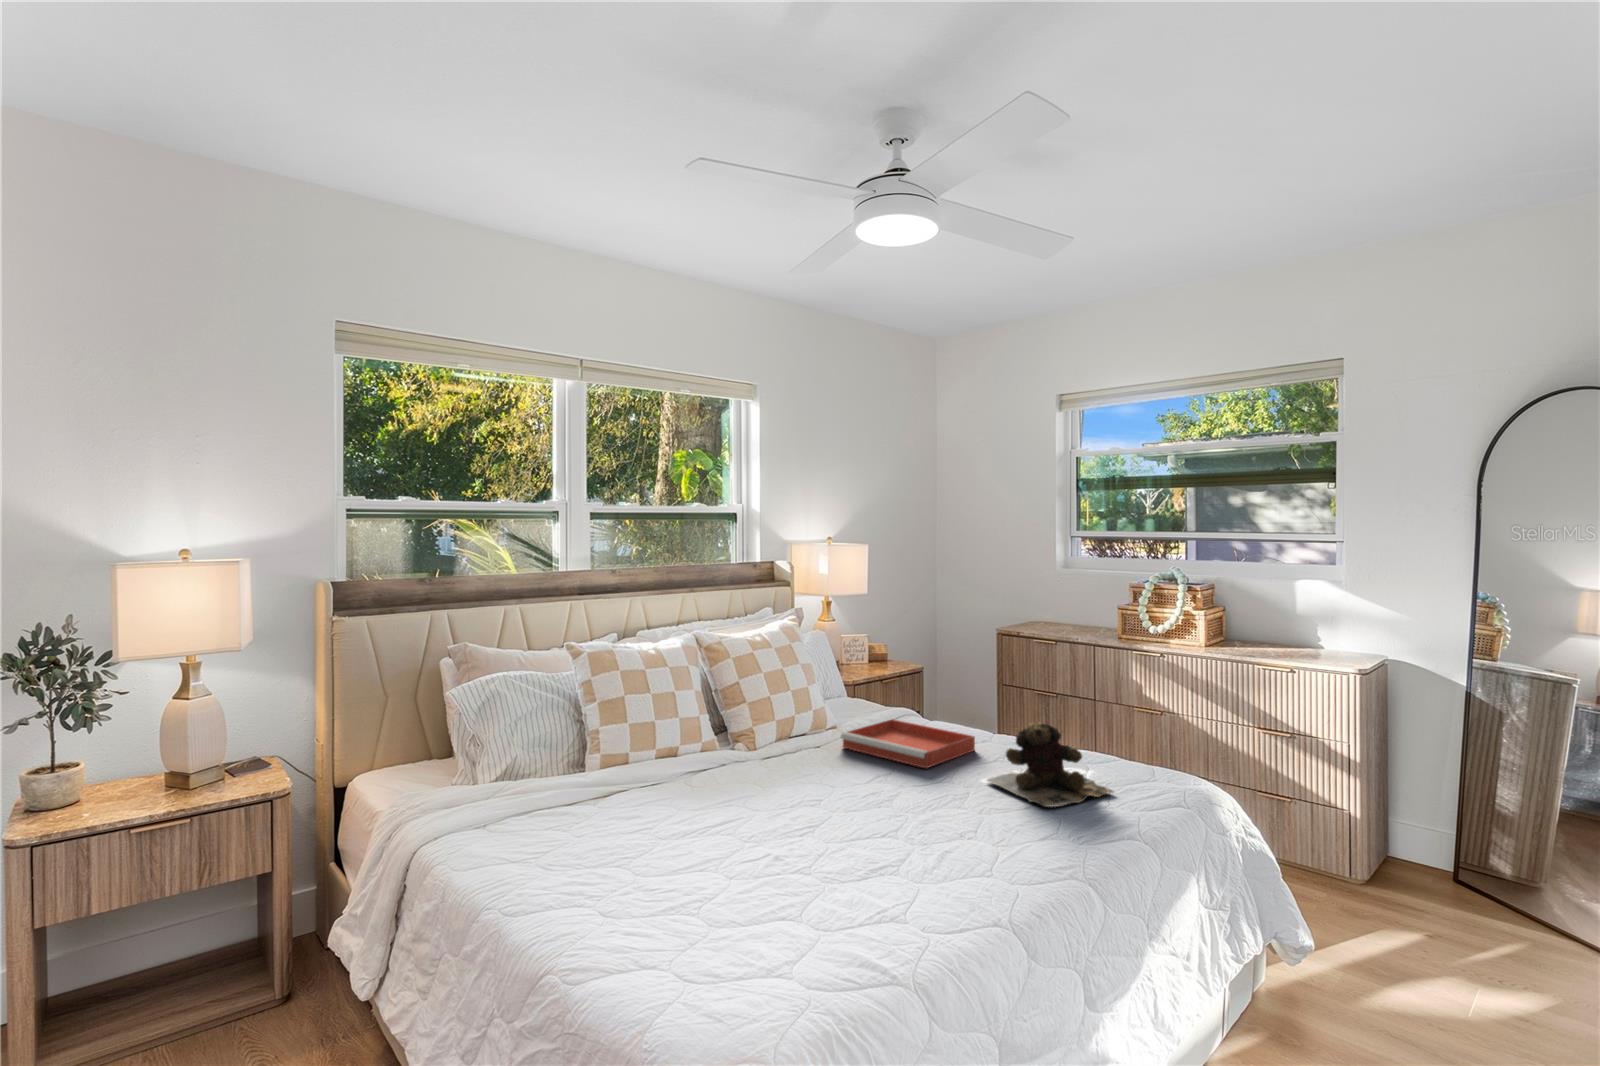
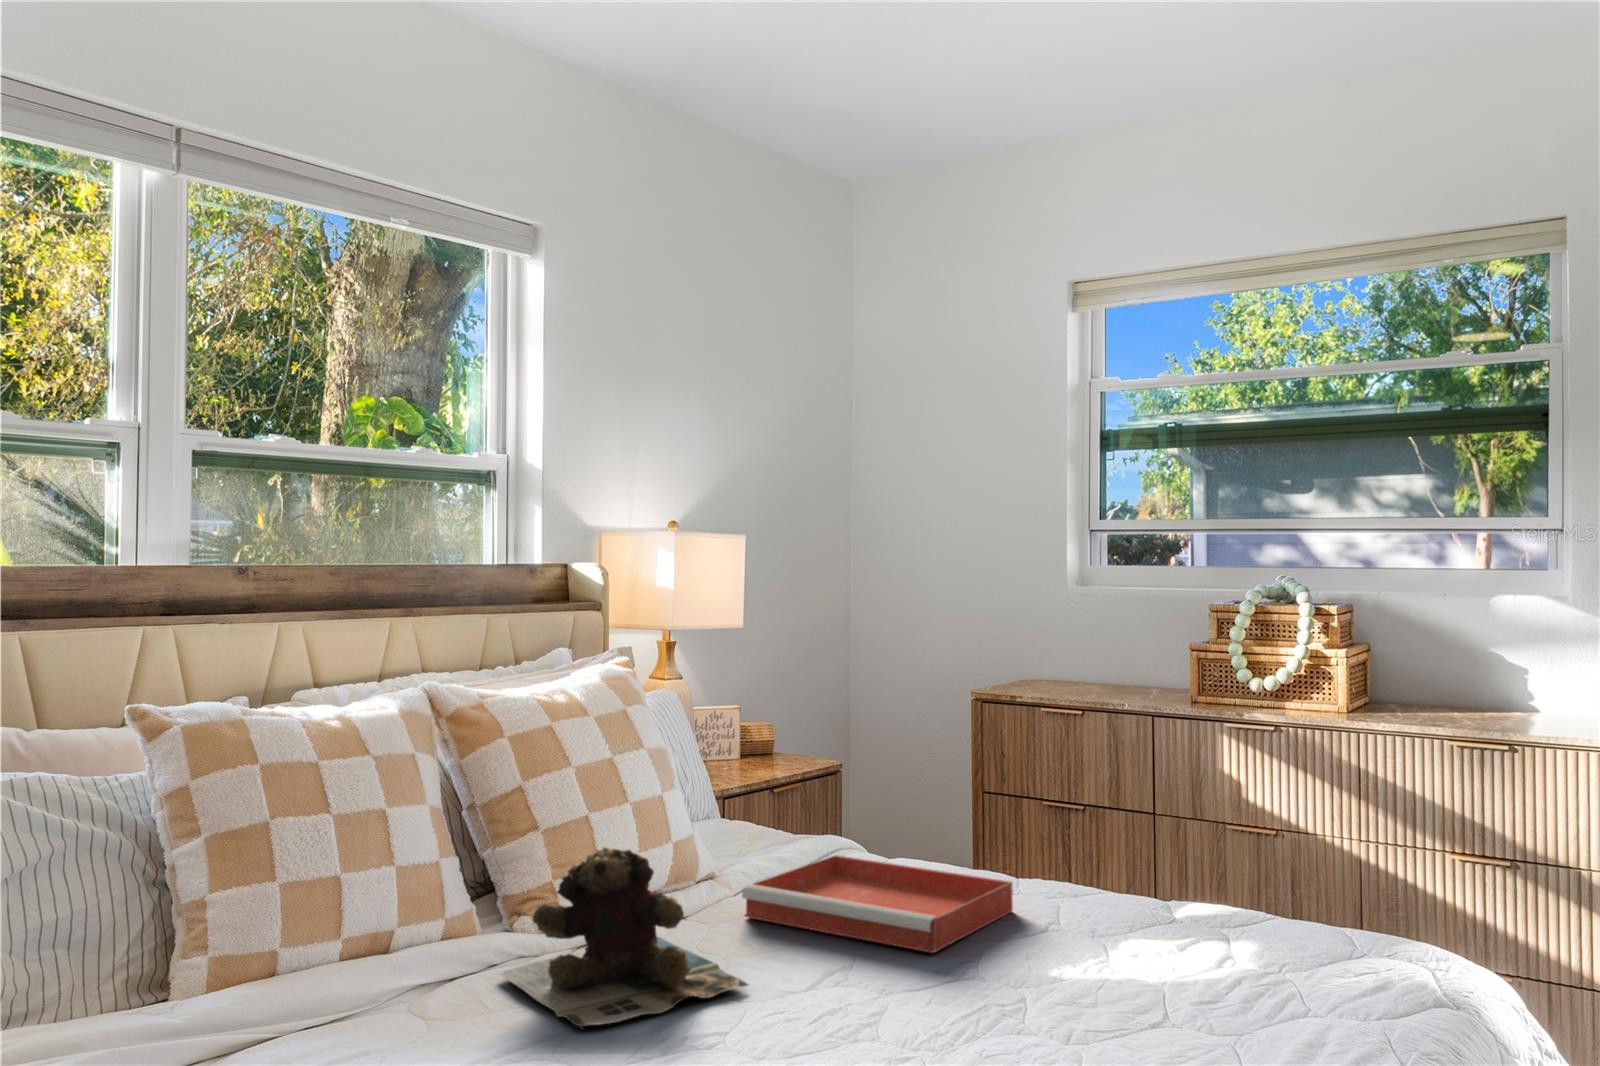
teddy bear: present [987,722,1113,807] -> present [500,847,748,1026]

